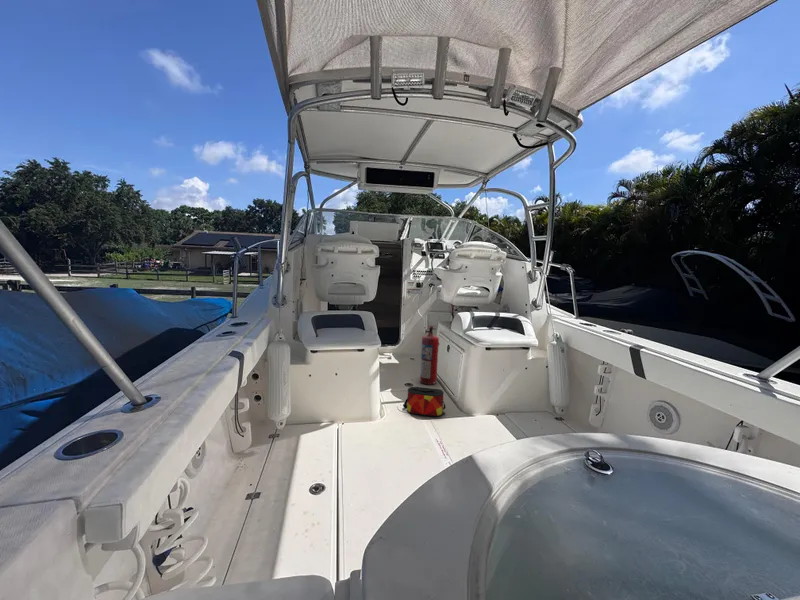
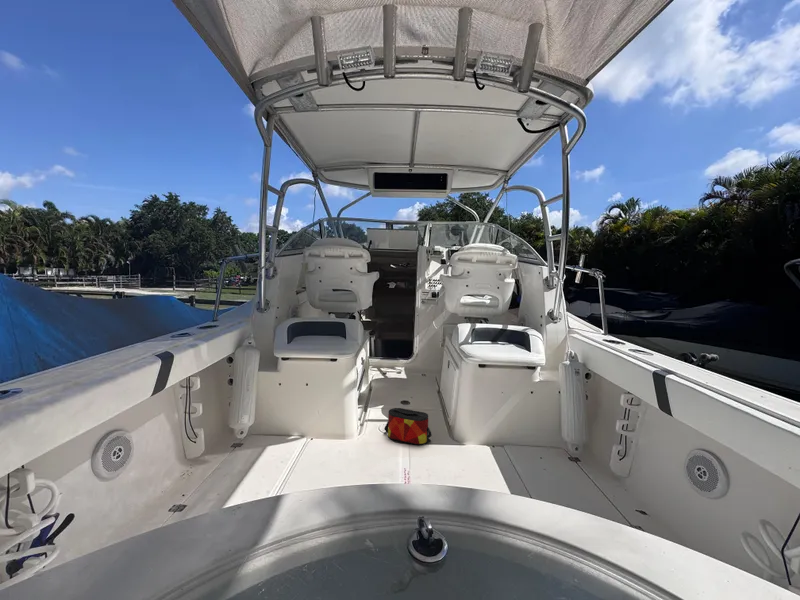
fire extinguisher: present [420,326,439,385] -> none [421,339,442,406]

